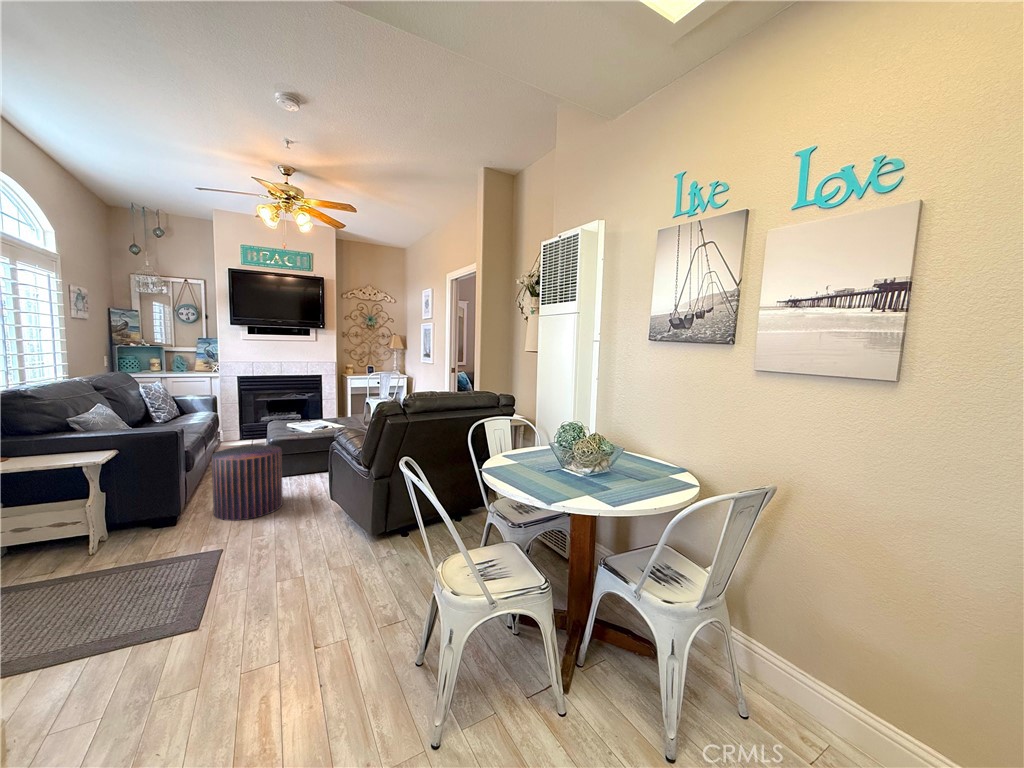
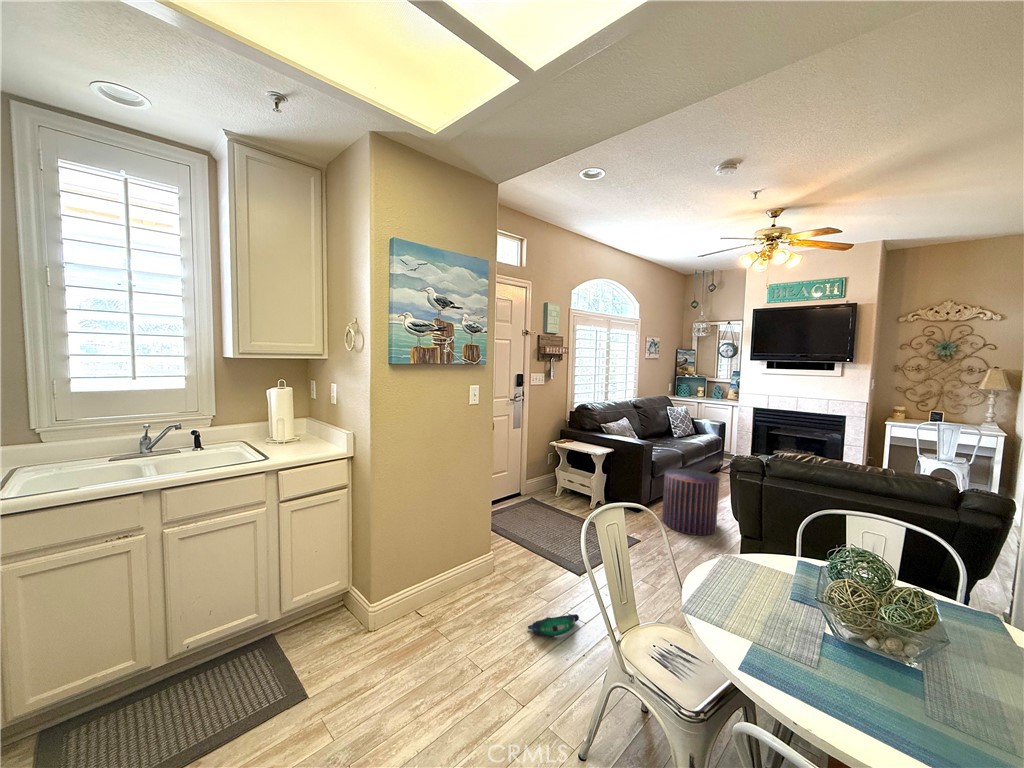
plush toy: none [203,662,273,743] -> present [528,614,579,636]

